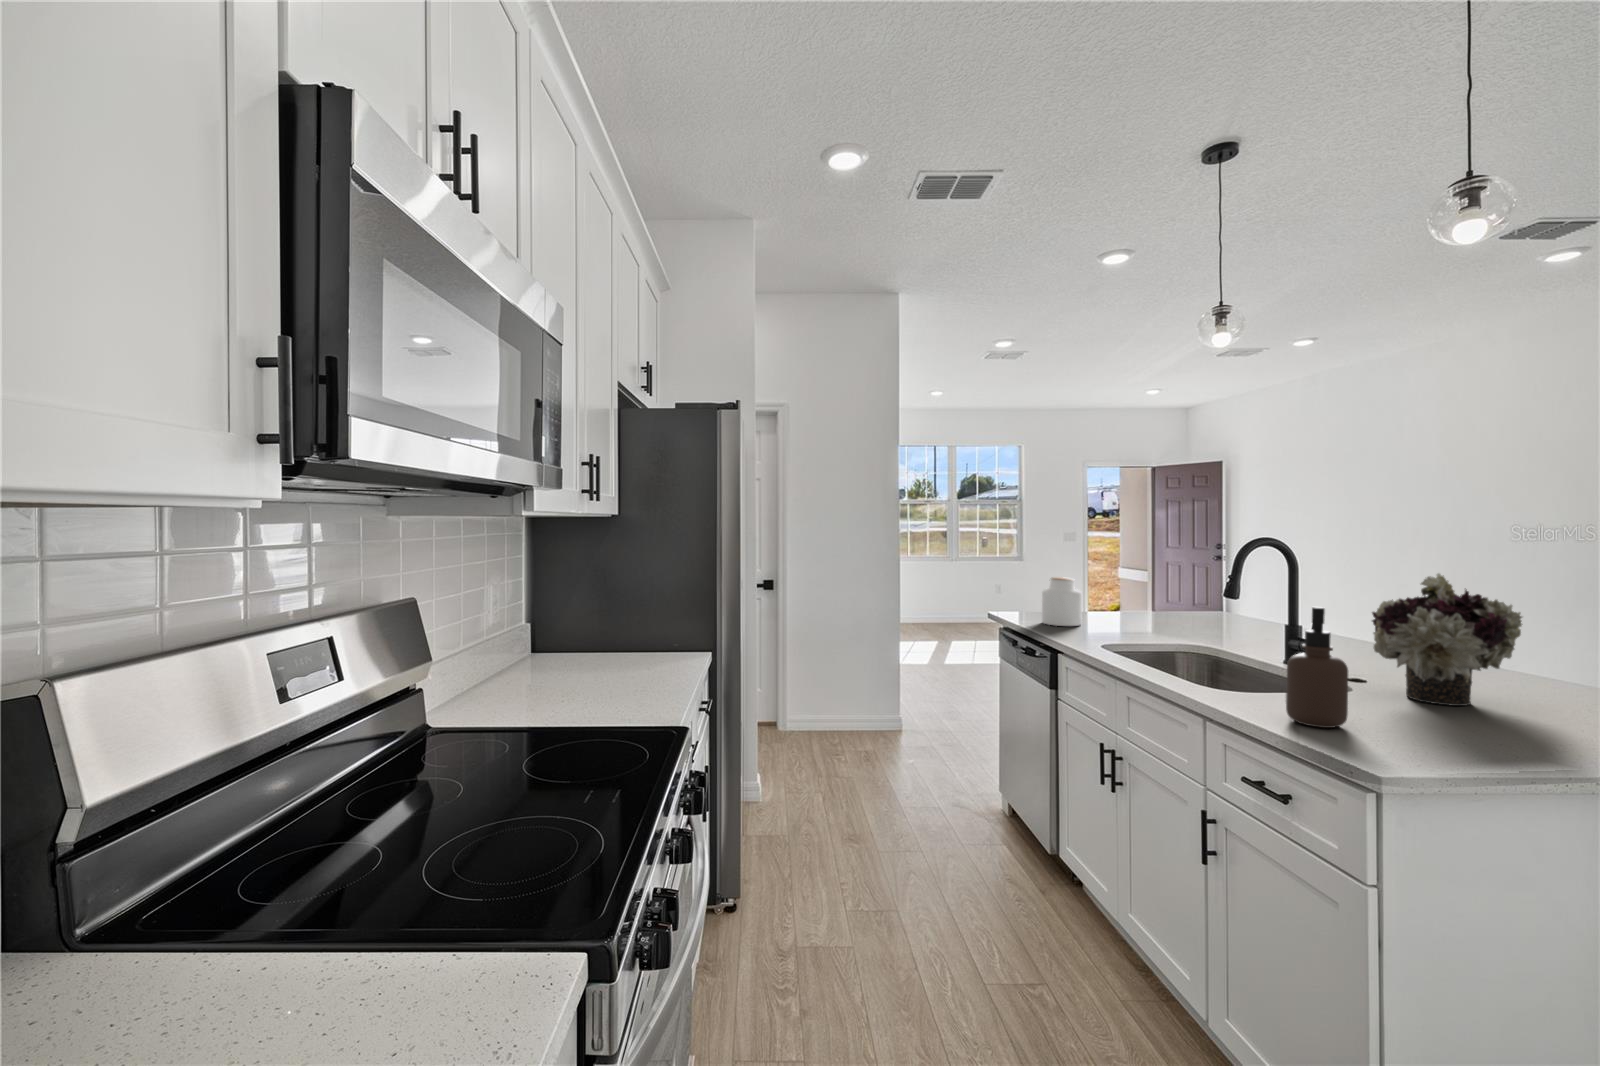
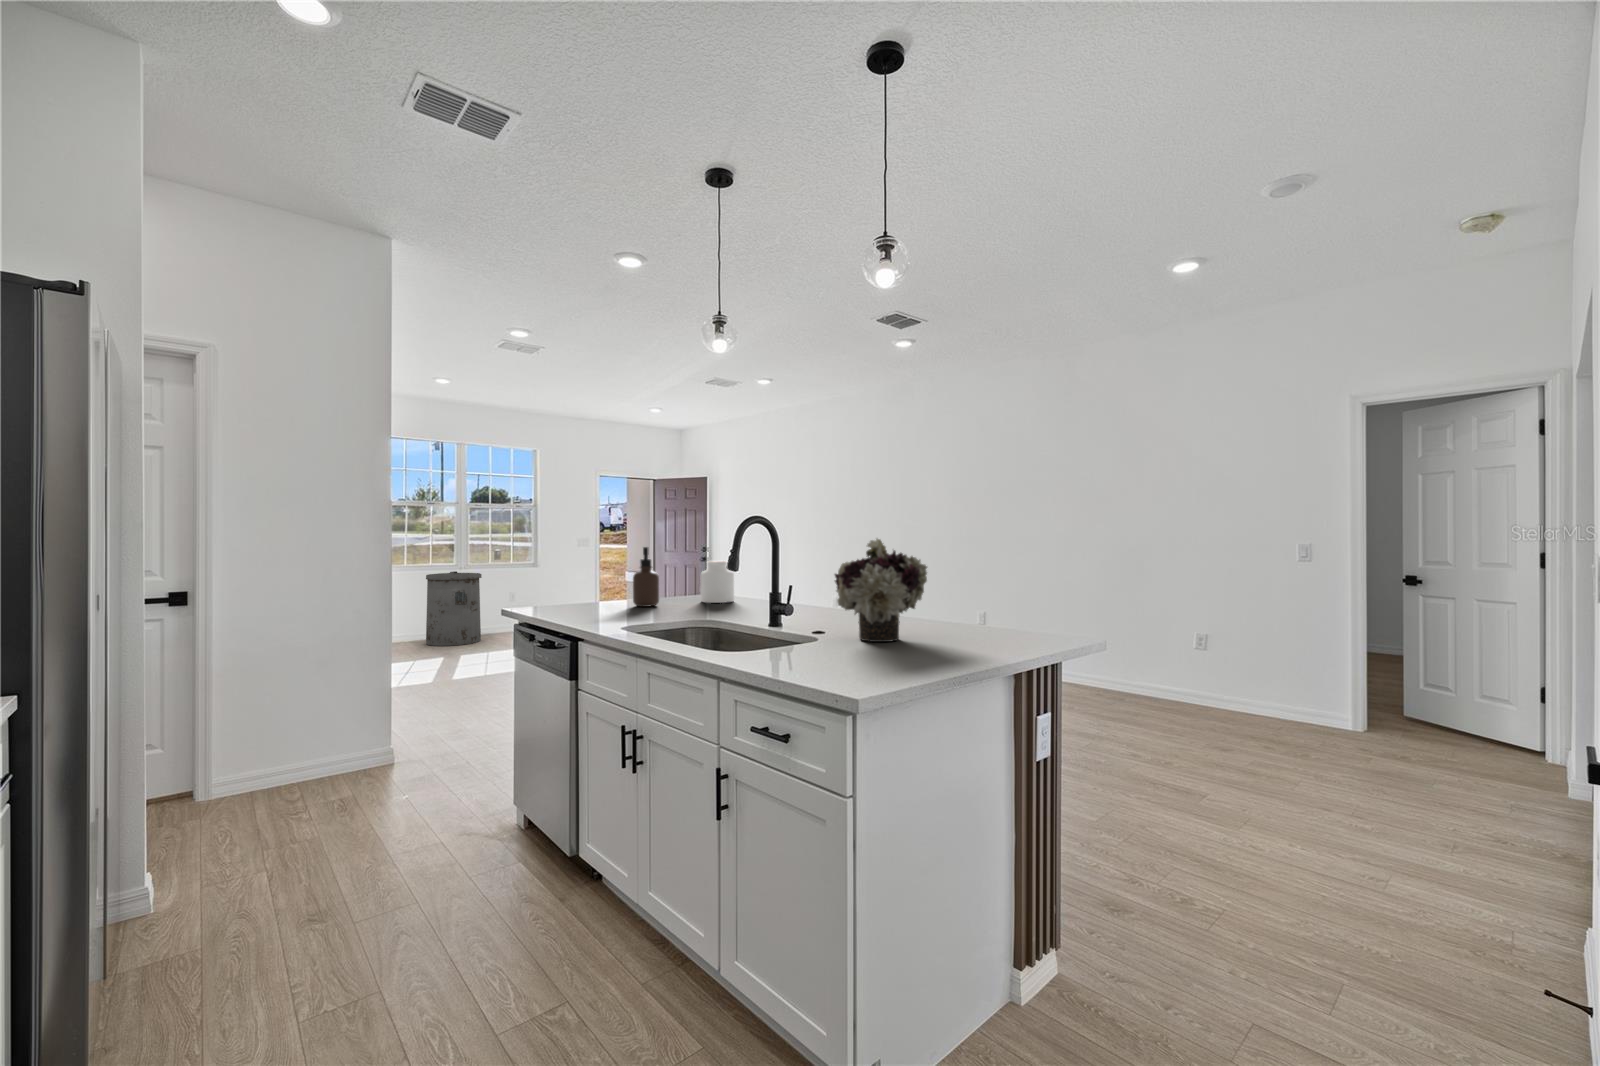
trash can: none [924,558,973,627] -> present [426,571,482,646]
jar: present [1042,577,1082,626] -> present [700,561,734,603]
soap dispenser: present [1286,607,1348,728] -> present [633,547,659,607]

